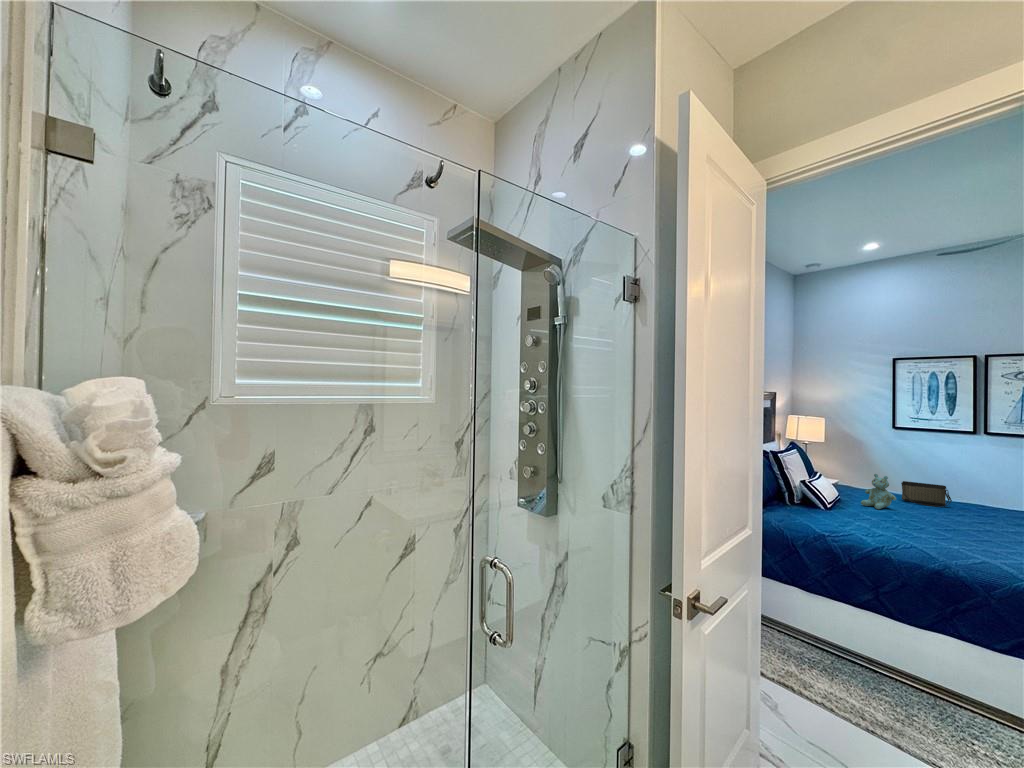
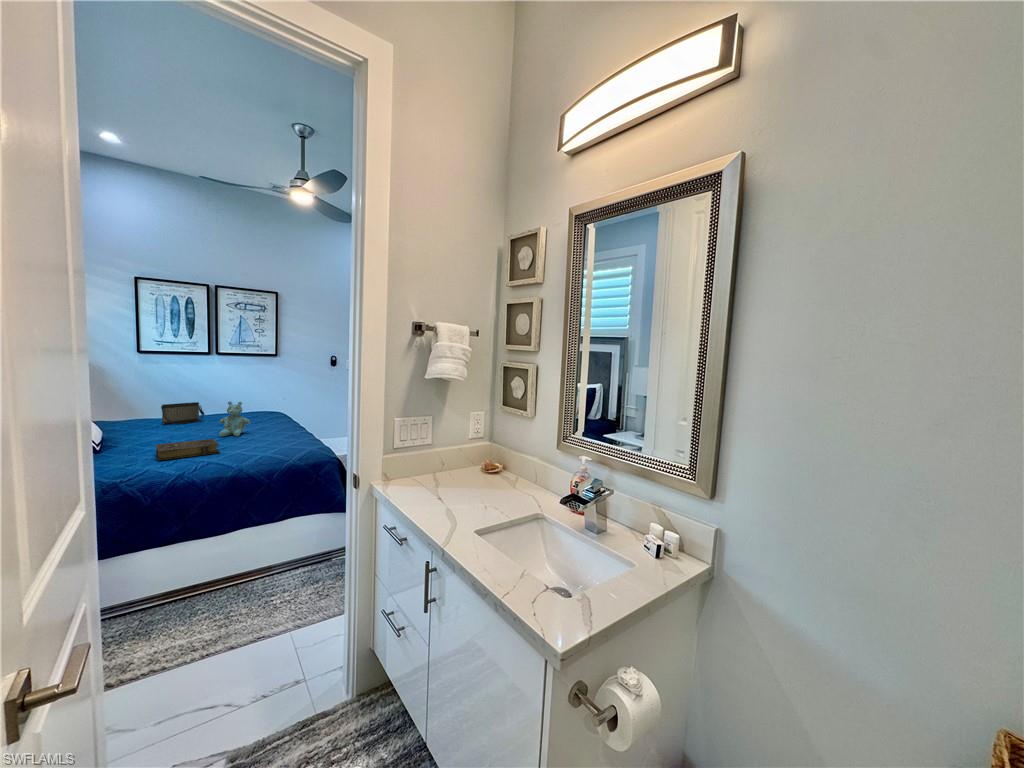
stuffed bear: present [861,474,896,509] -> present [219,401,250,437]
book: none [871,515,940,543] -> present [156,439,220,460]

